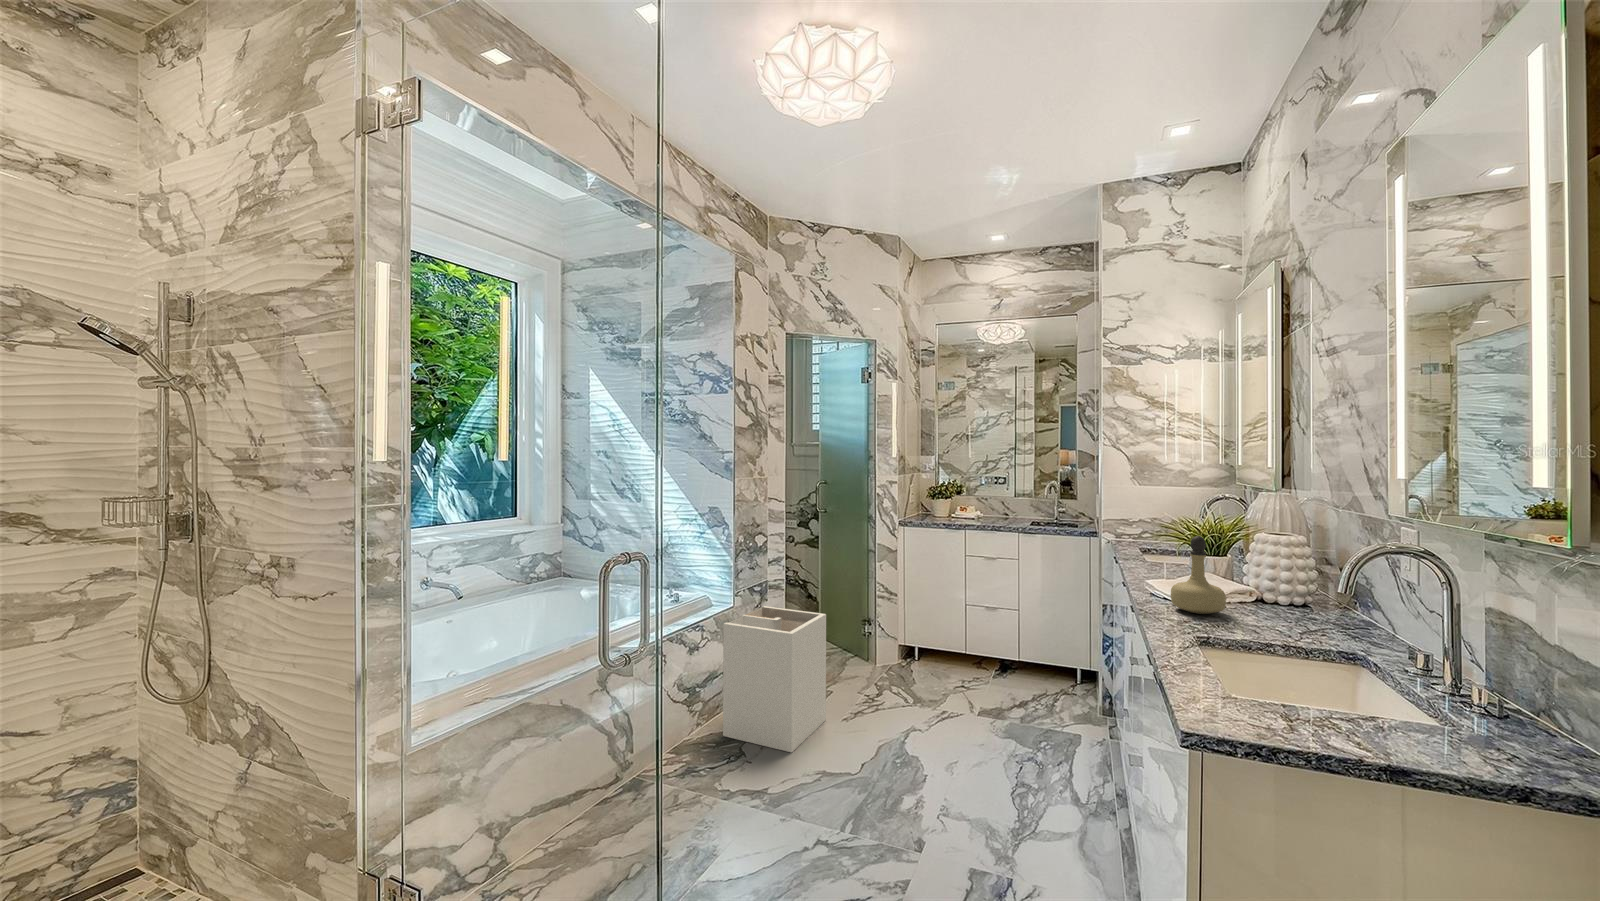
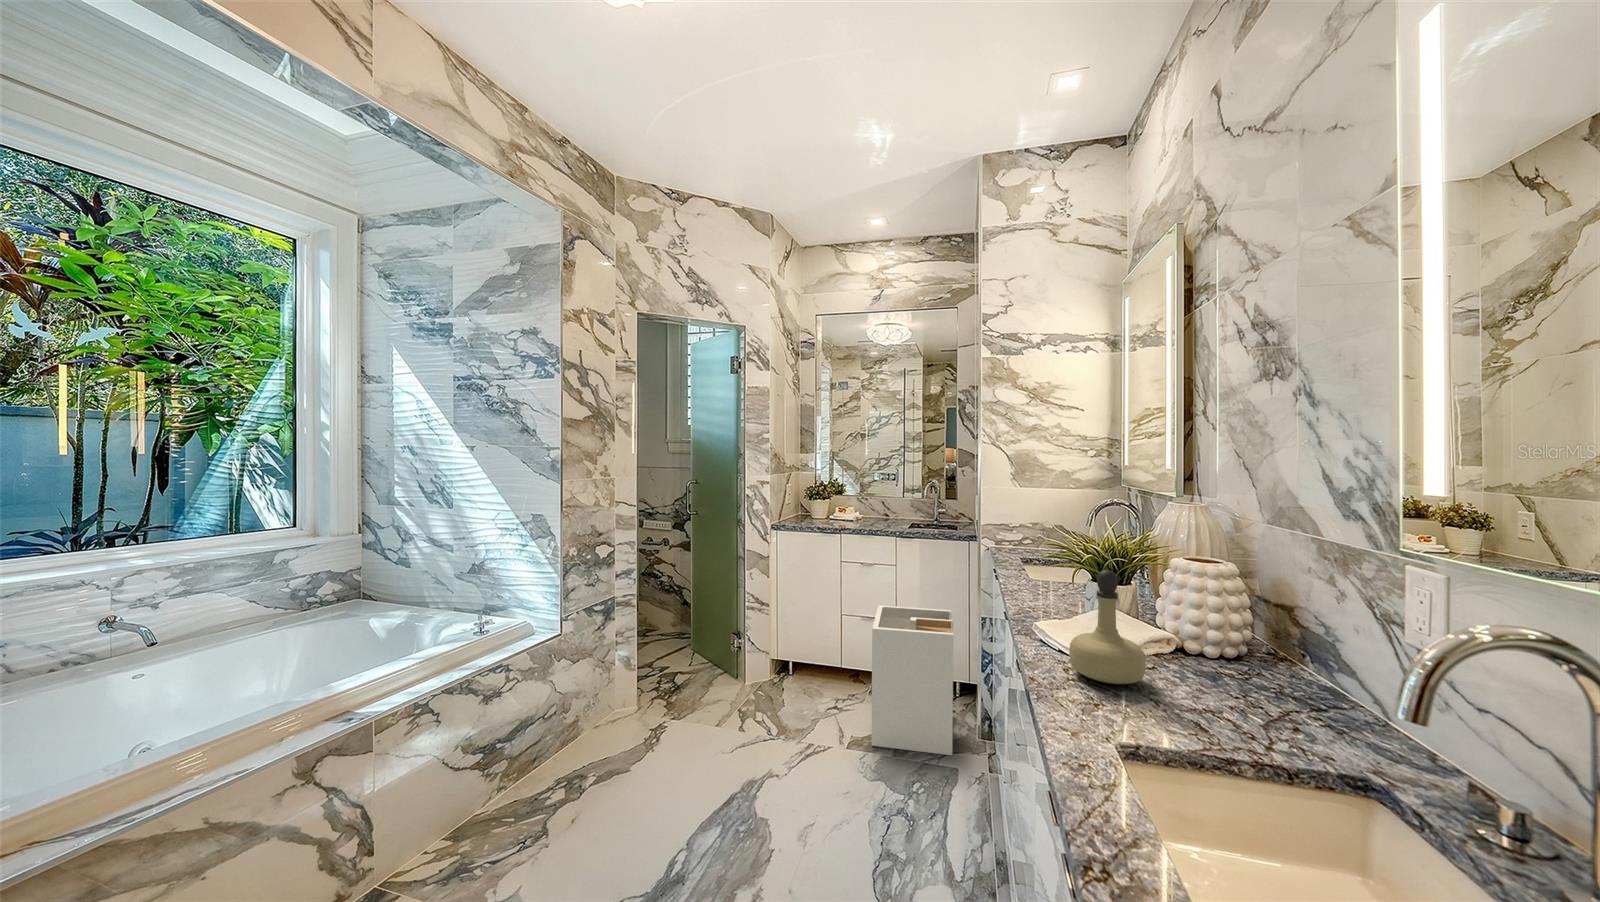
laundry hamper: present [723,606,826,752] -> present [871,605,953,755]

